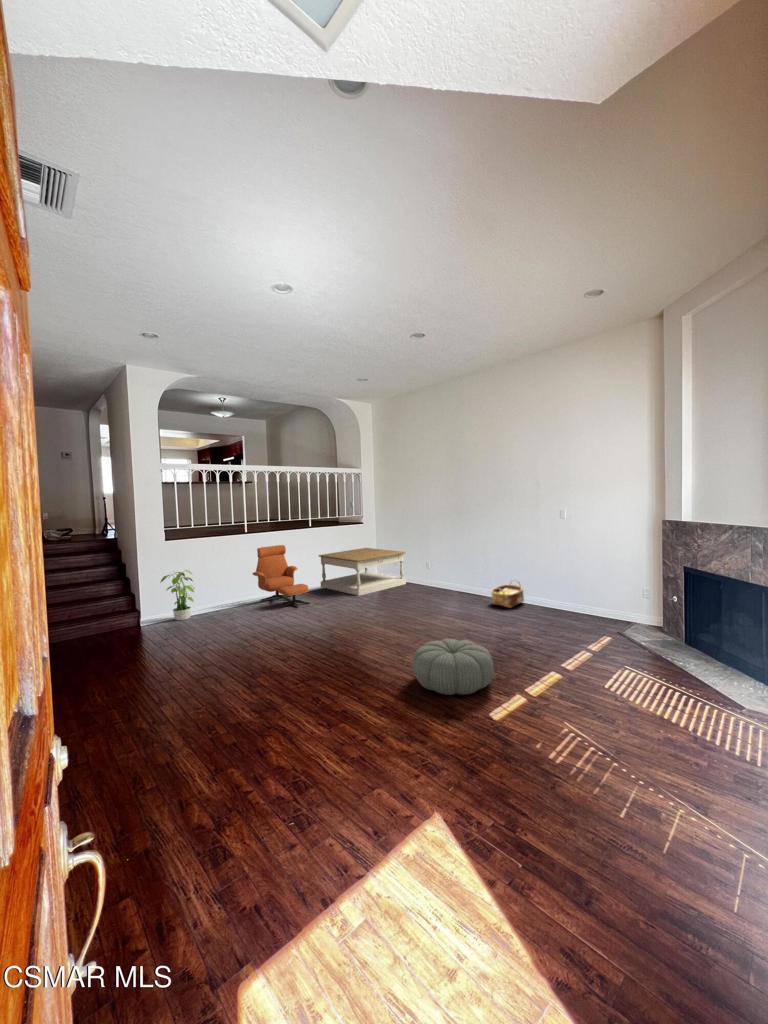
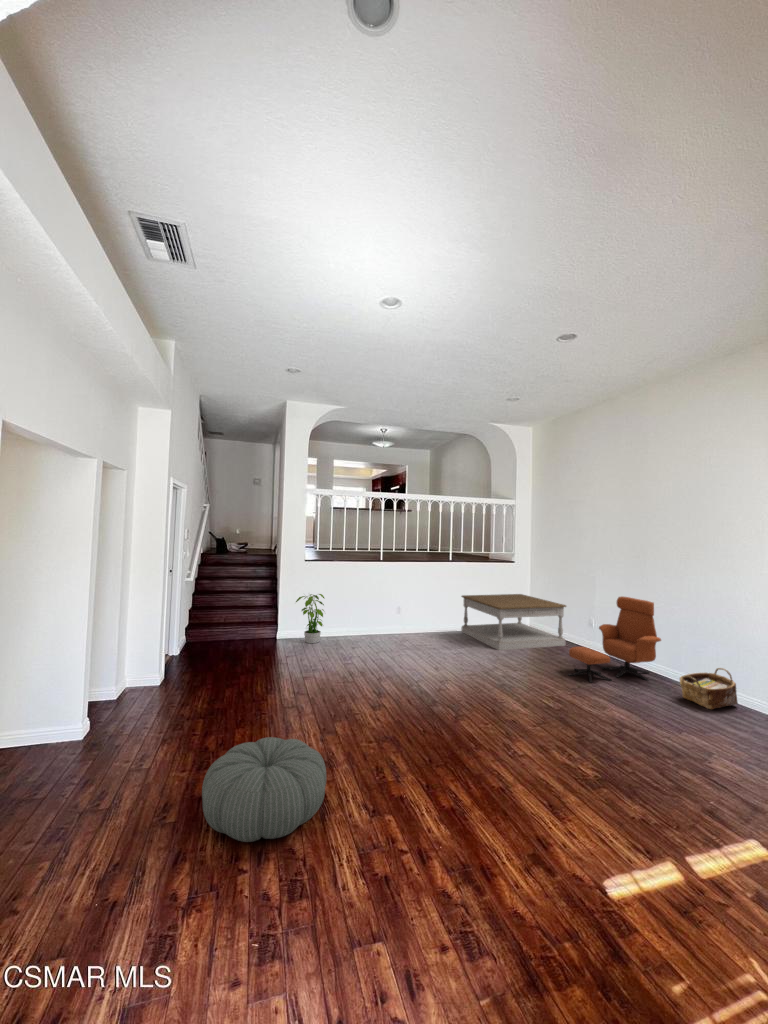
lounge chair: present [253,545,310,608] -> present [568,597,661,683]
pouf: present [412,639,494,695] -> present [202,737,326,842]

